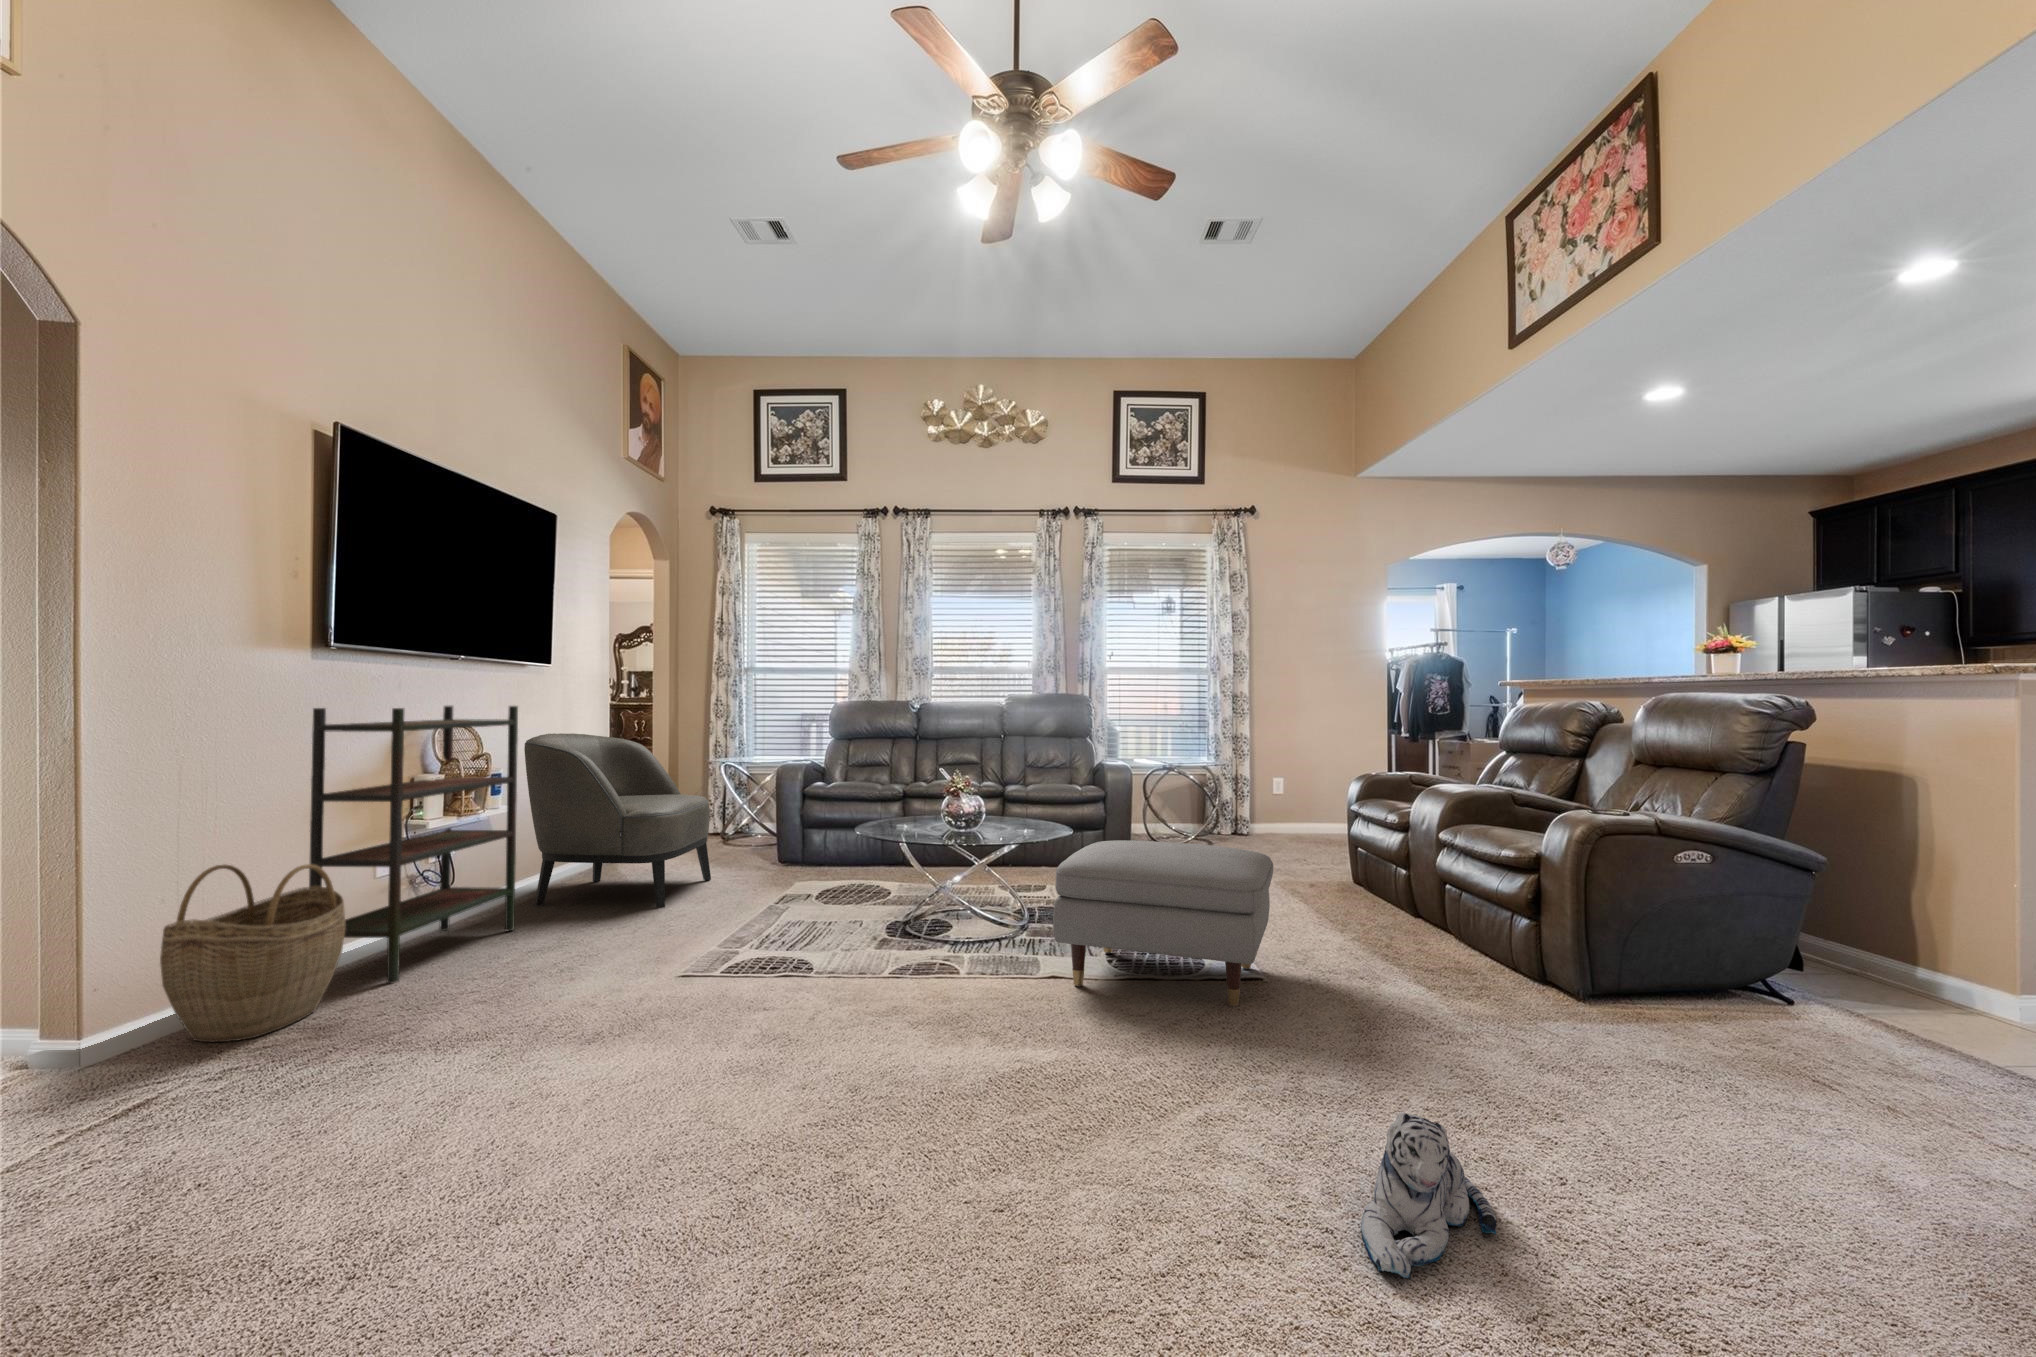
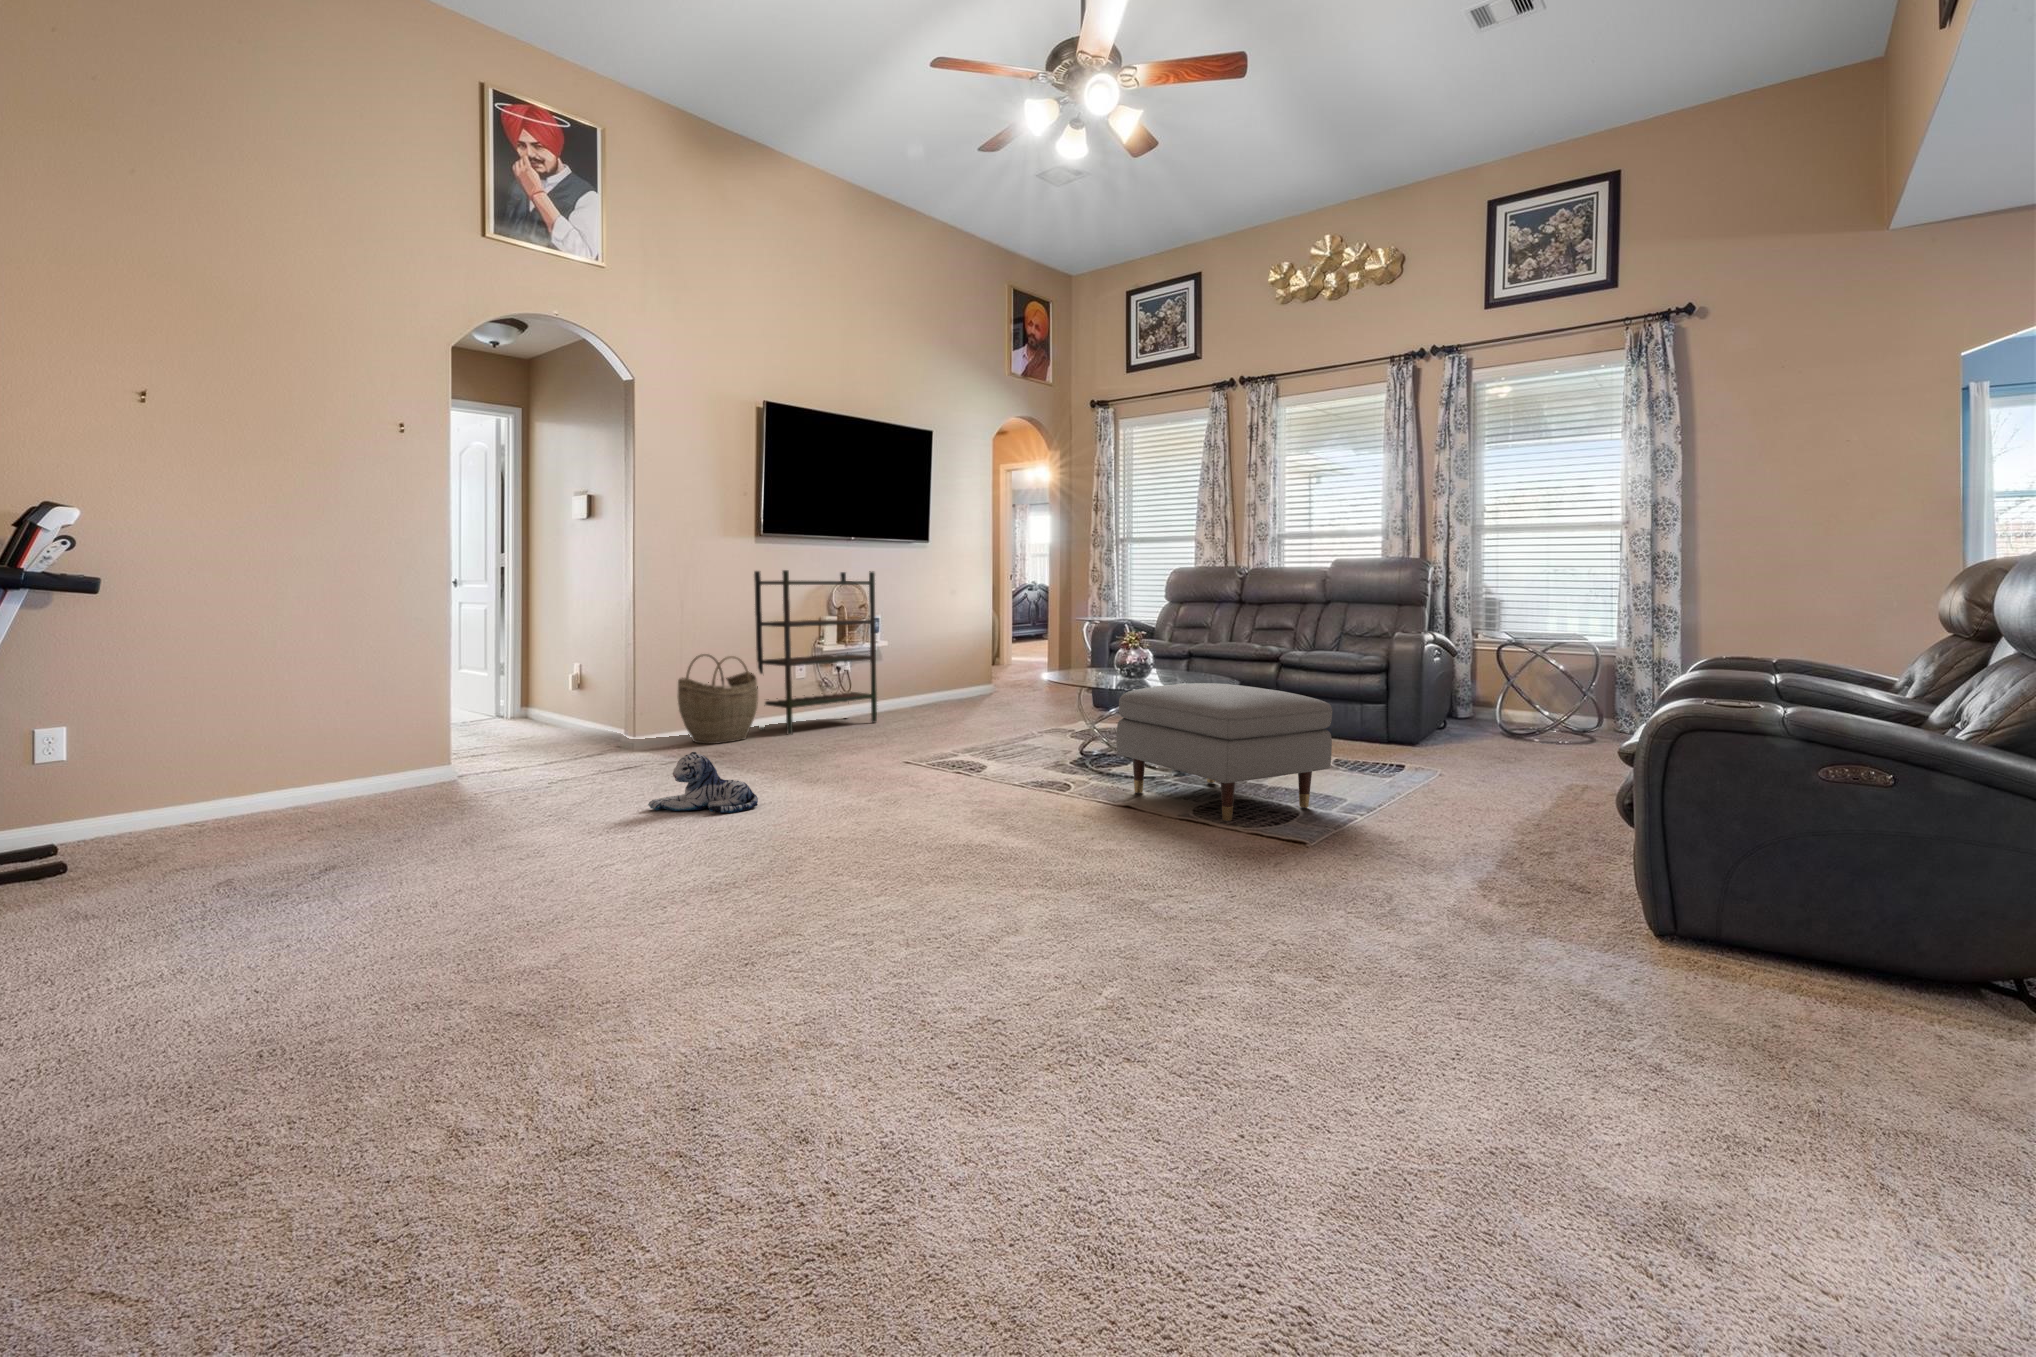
armchair: present [524,733,711,908] -> none [901,595,1032,723]
plush toy: present [1361,1112,1497,1278] -> present [648,752,758,813]

